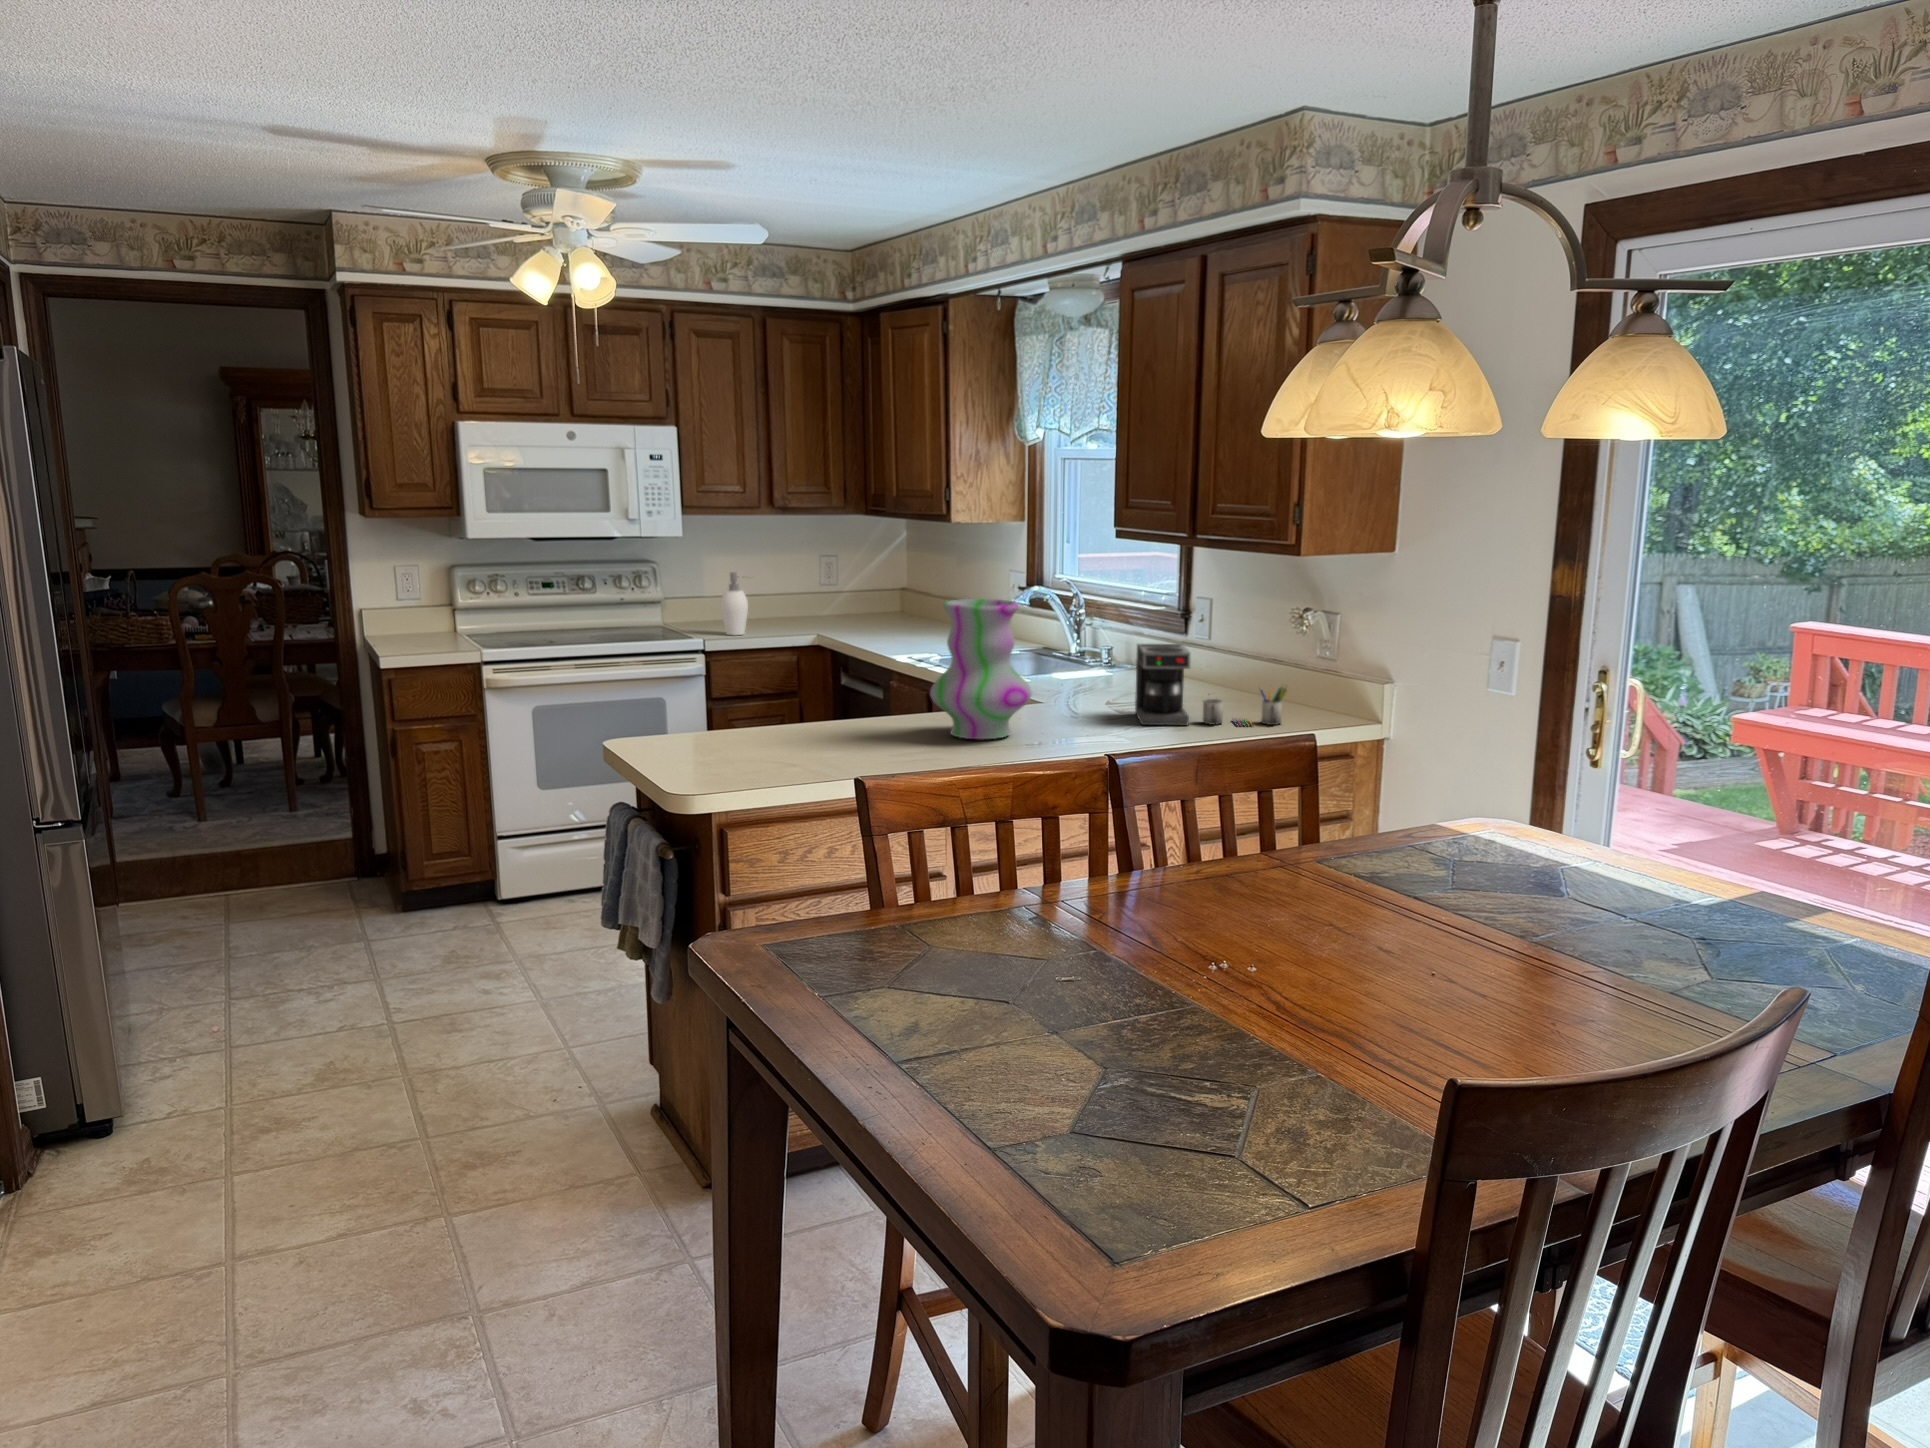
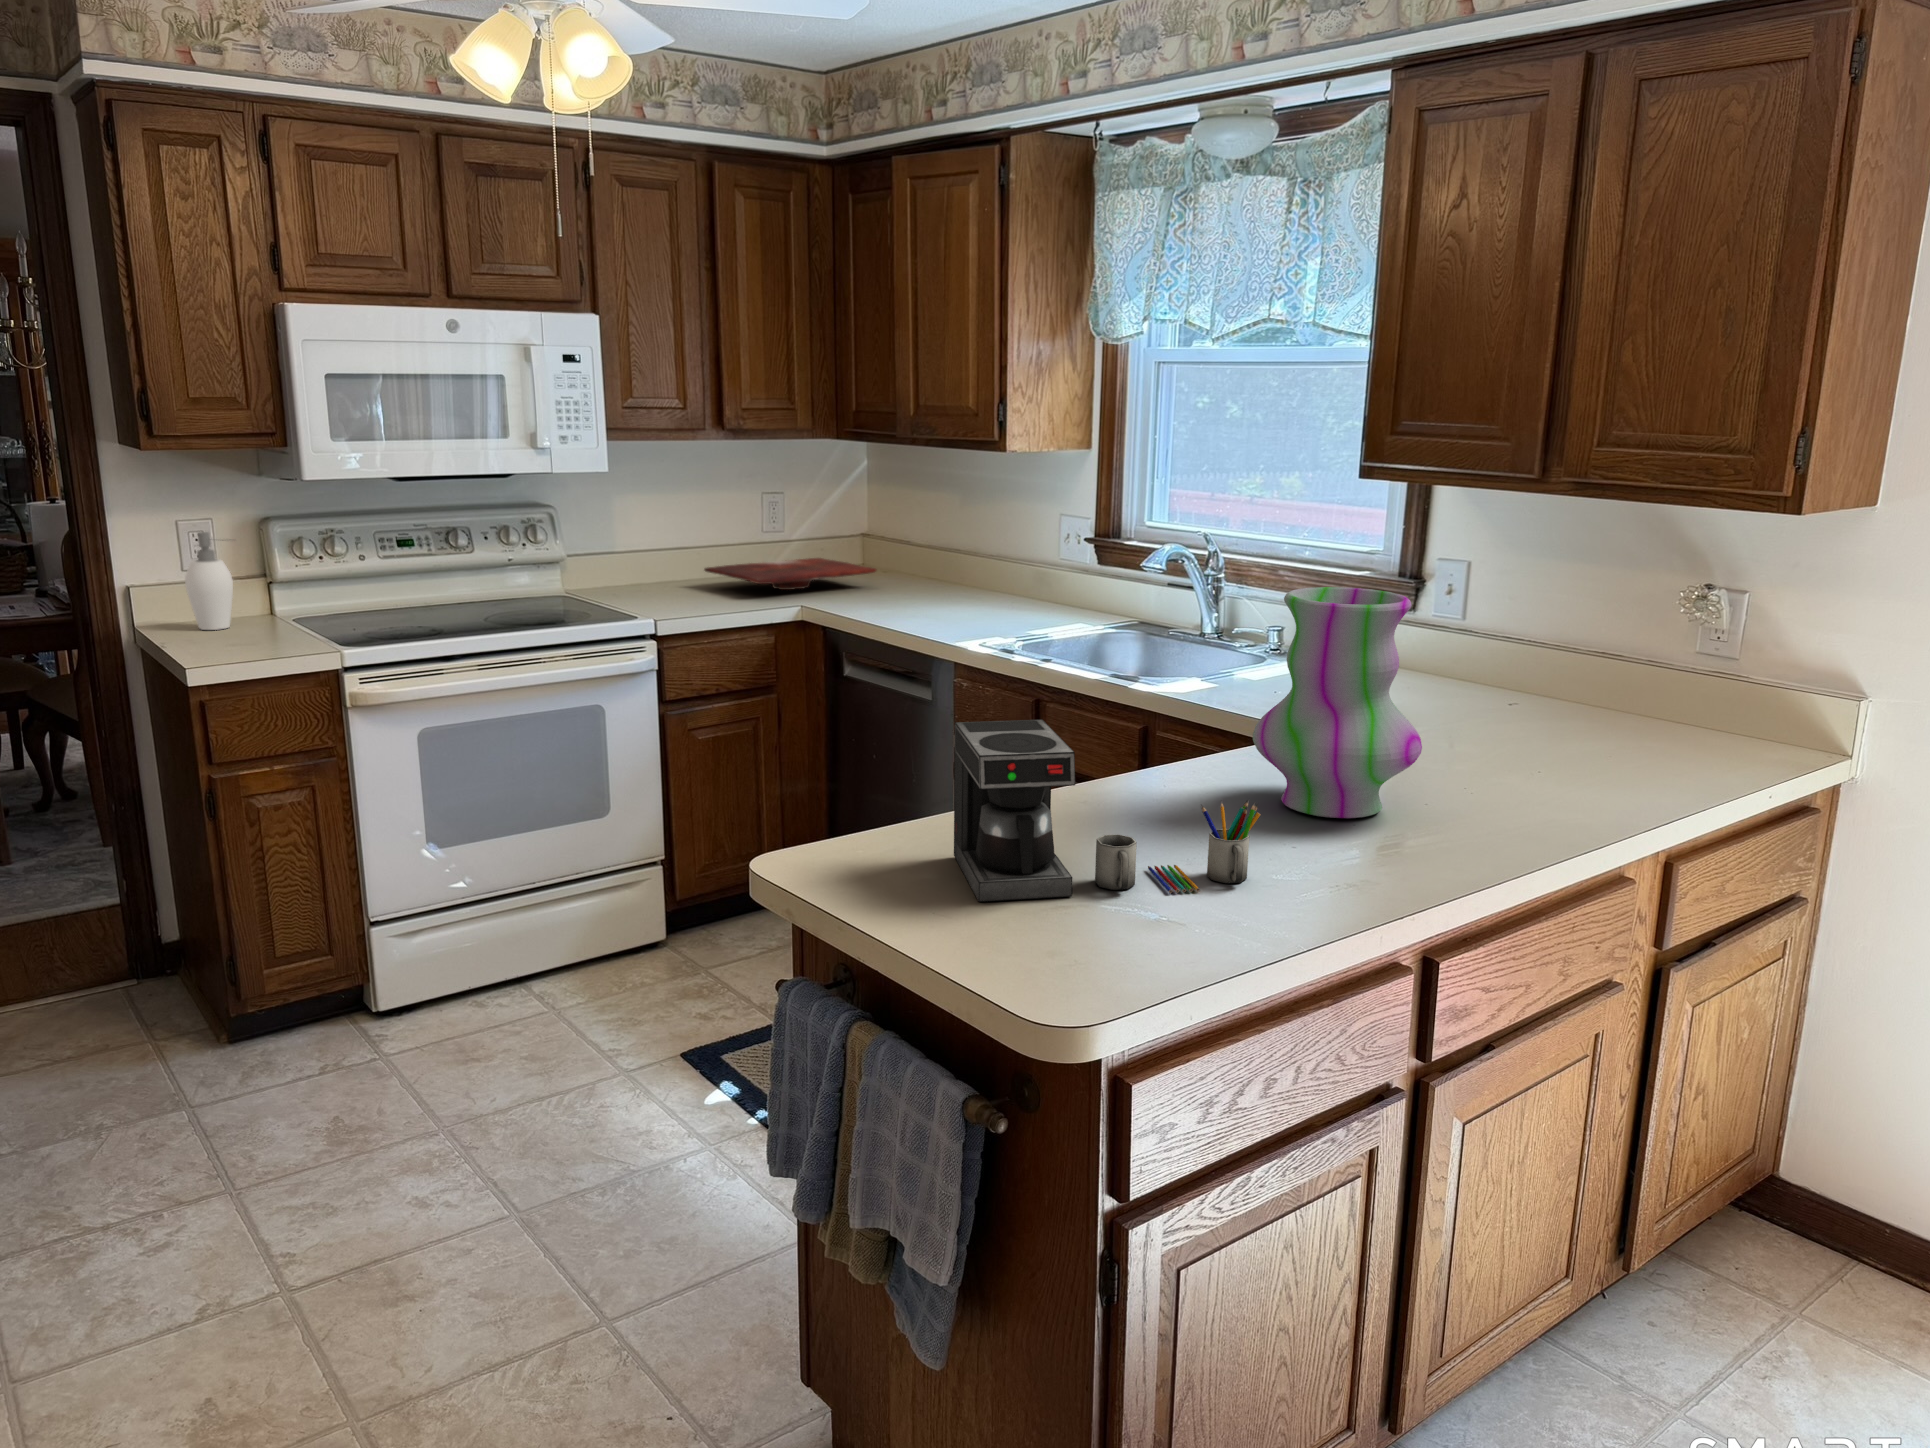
soap dispenser: present [721,572,748,635] -> present [185,532,233,630]
cutting board: none [764,604,888,625] -> present [704,558,876,590]
coffee maker: present [1135,644,1287,725] -> present [954,720,1260,902]

